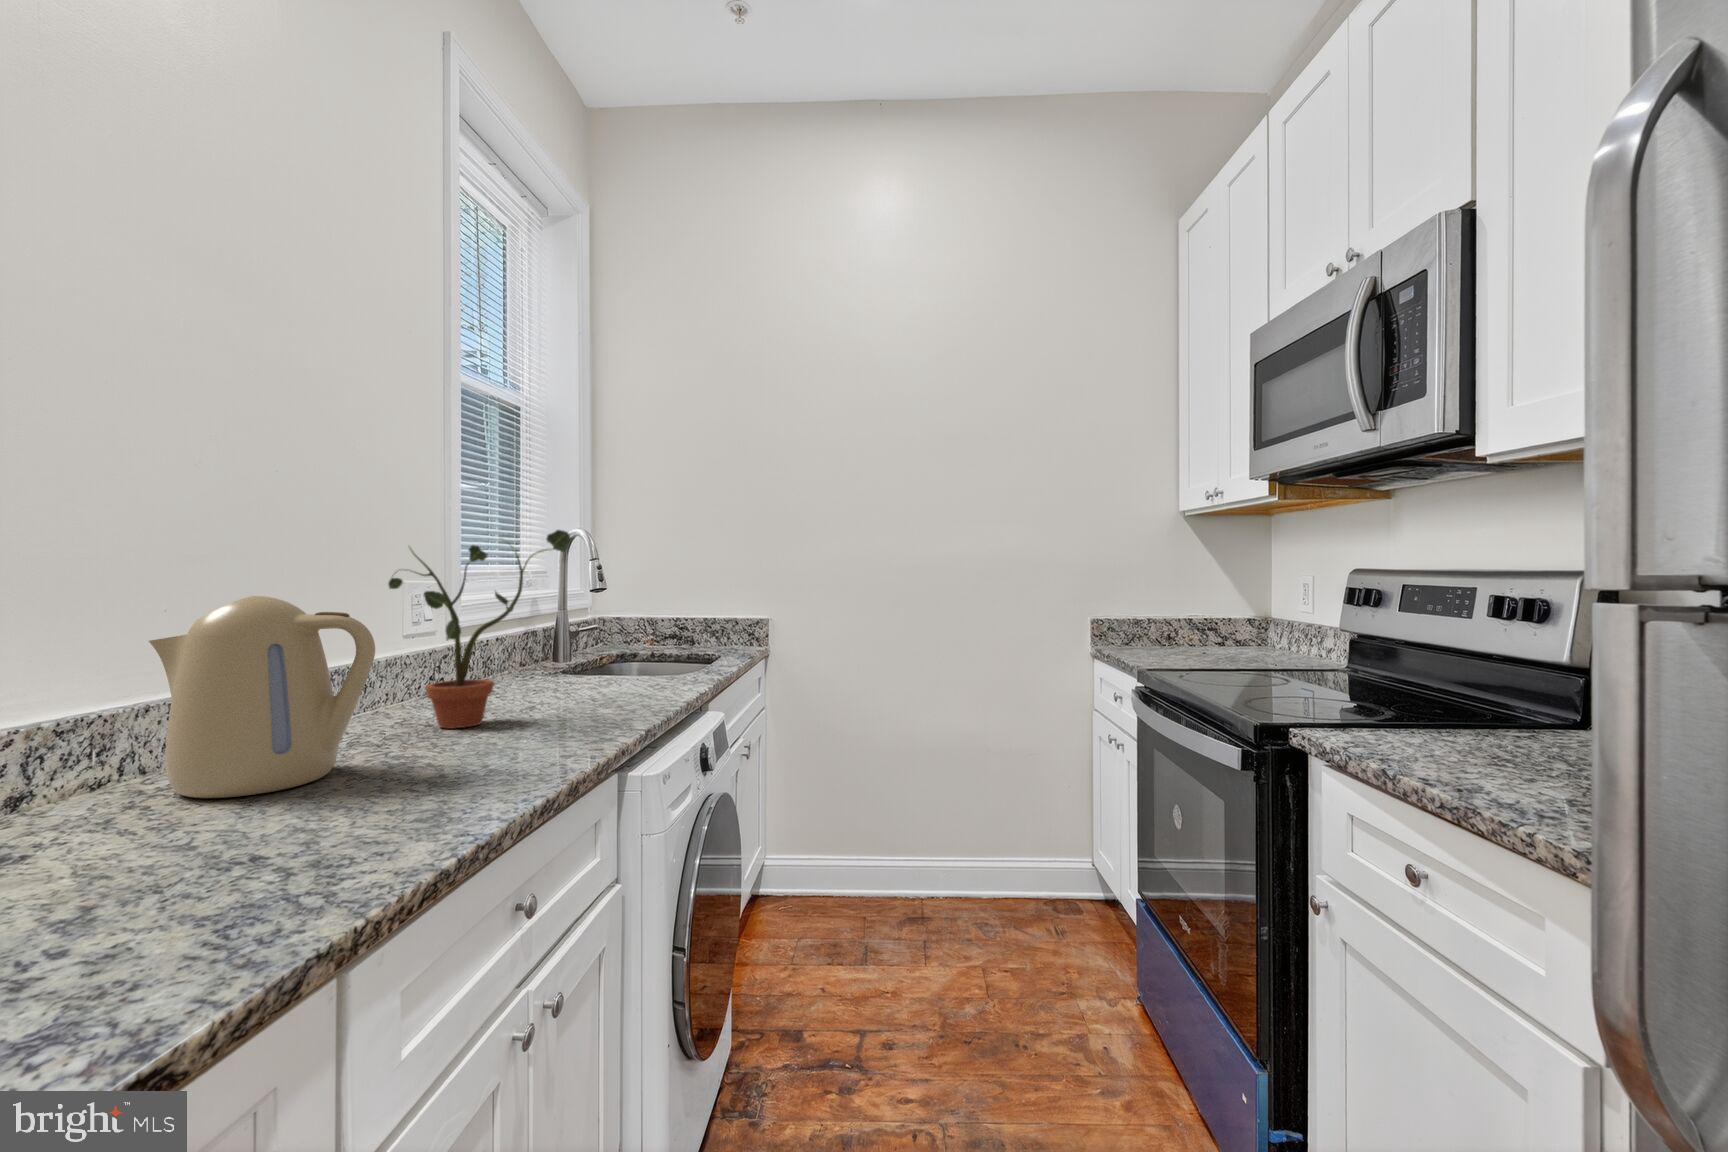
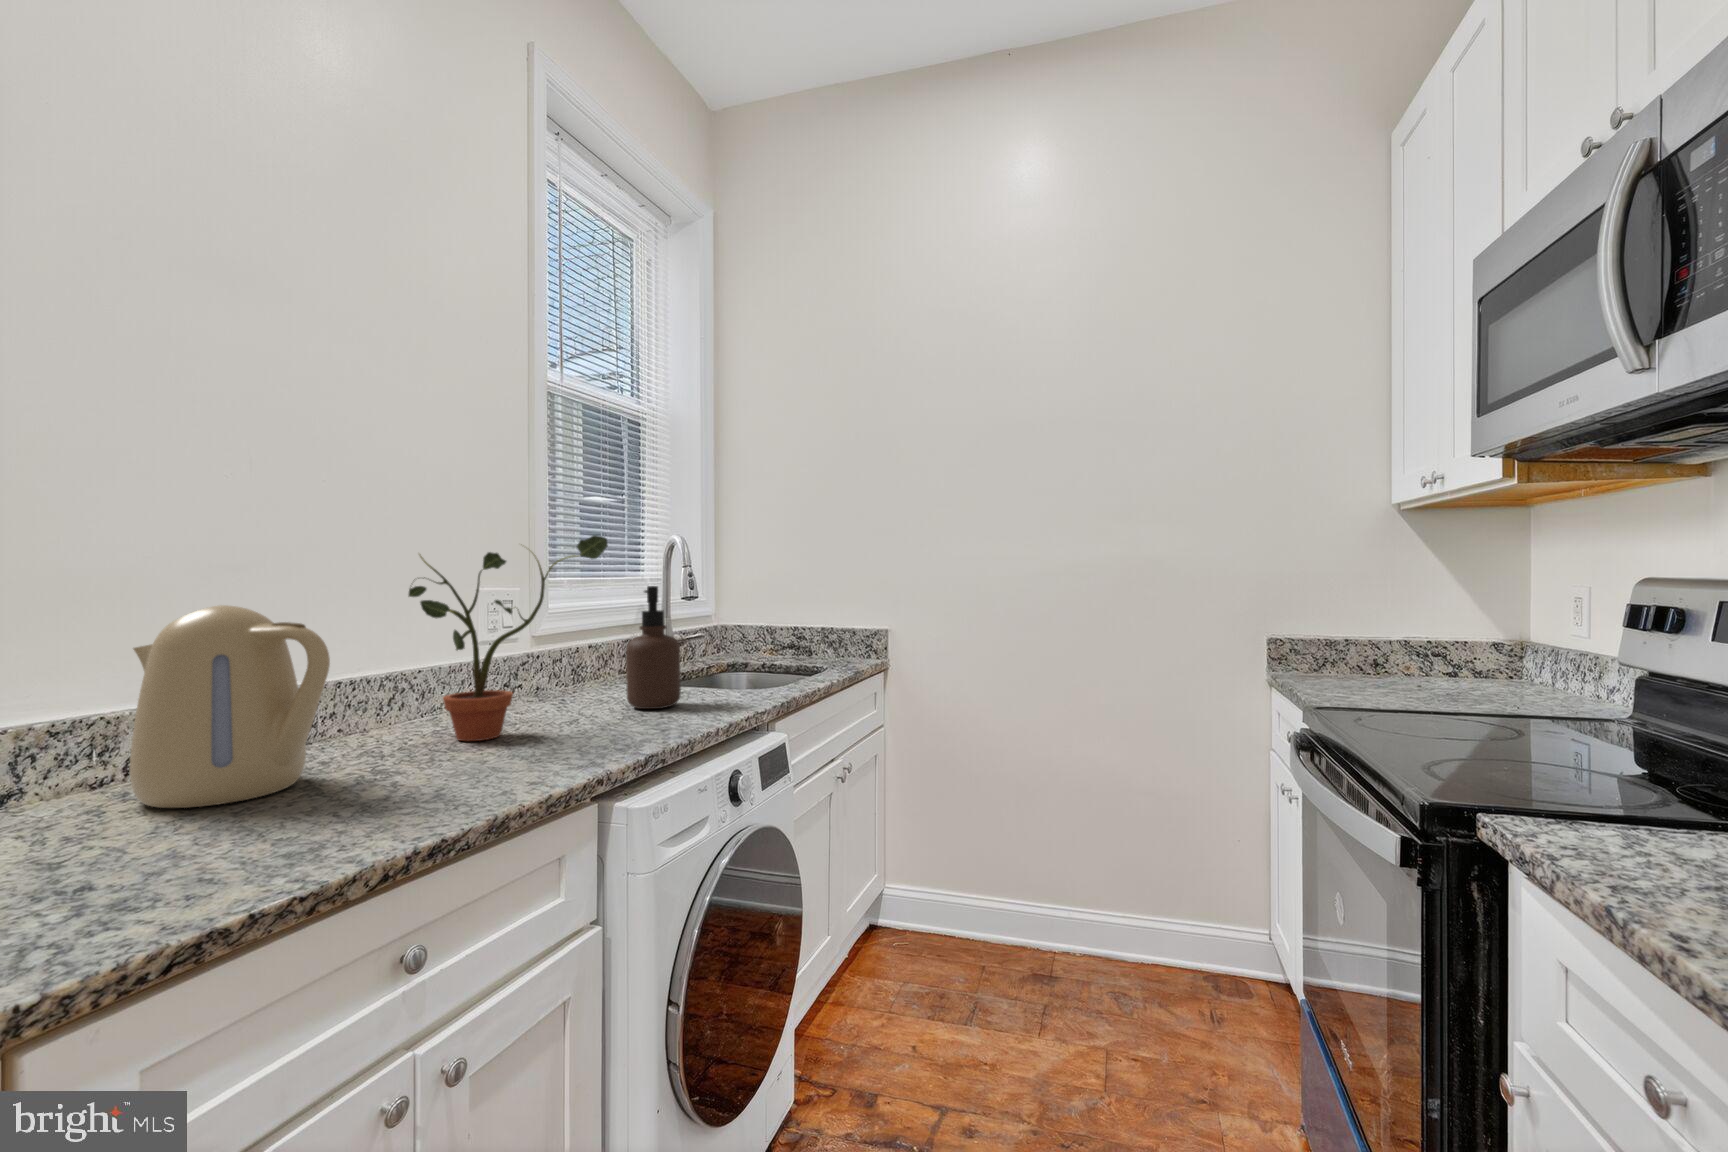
soap dispenser: none [575,578,627,695] -> present [626,586,681,709]

